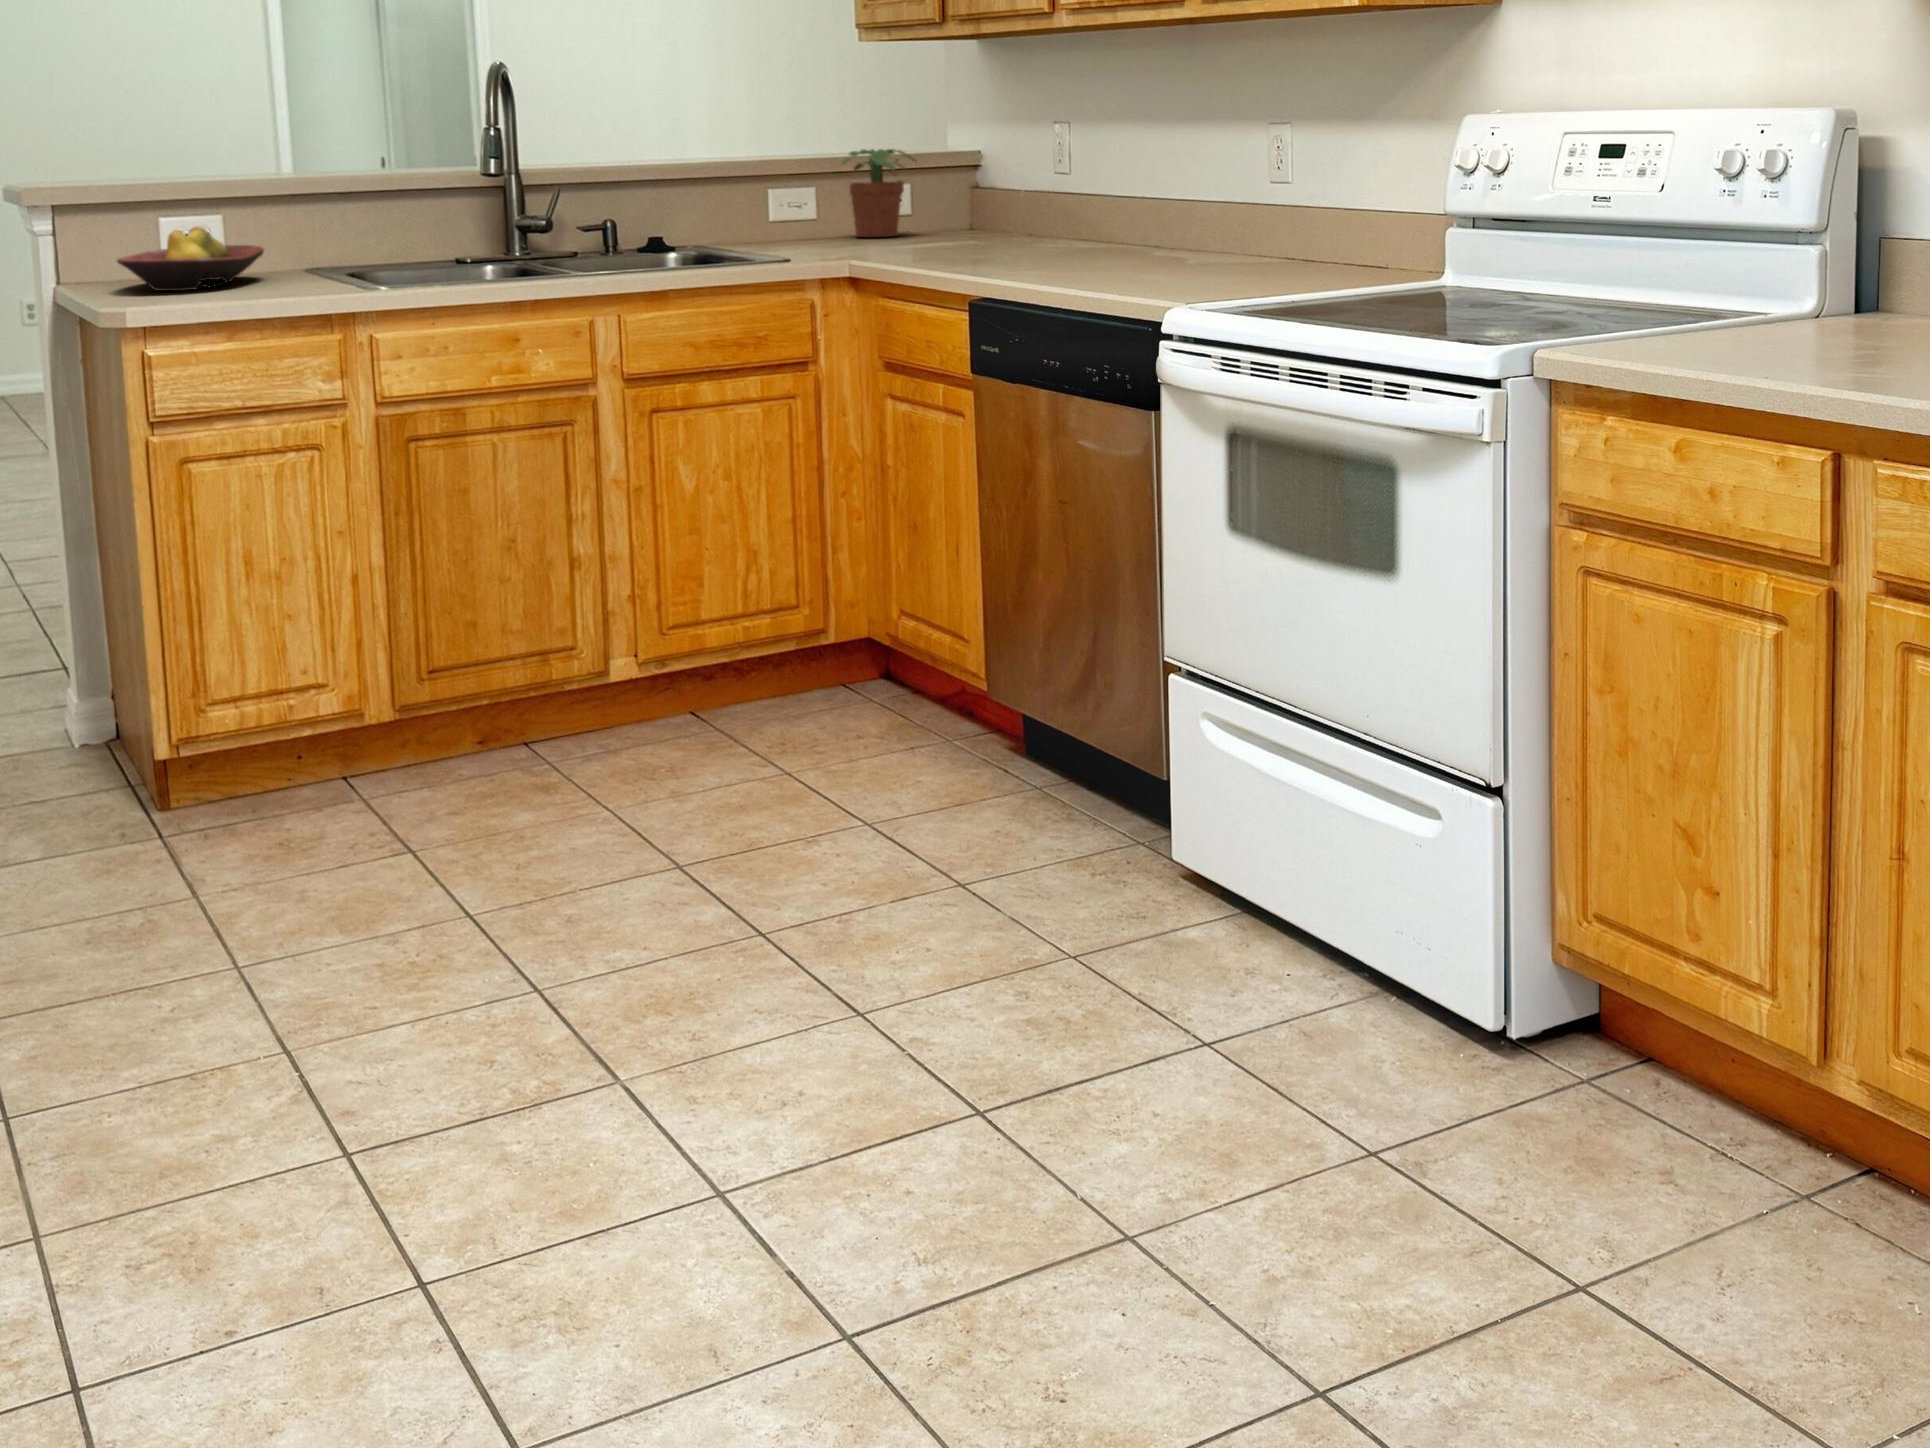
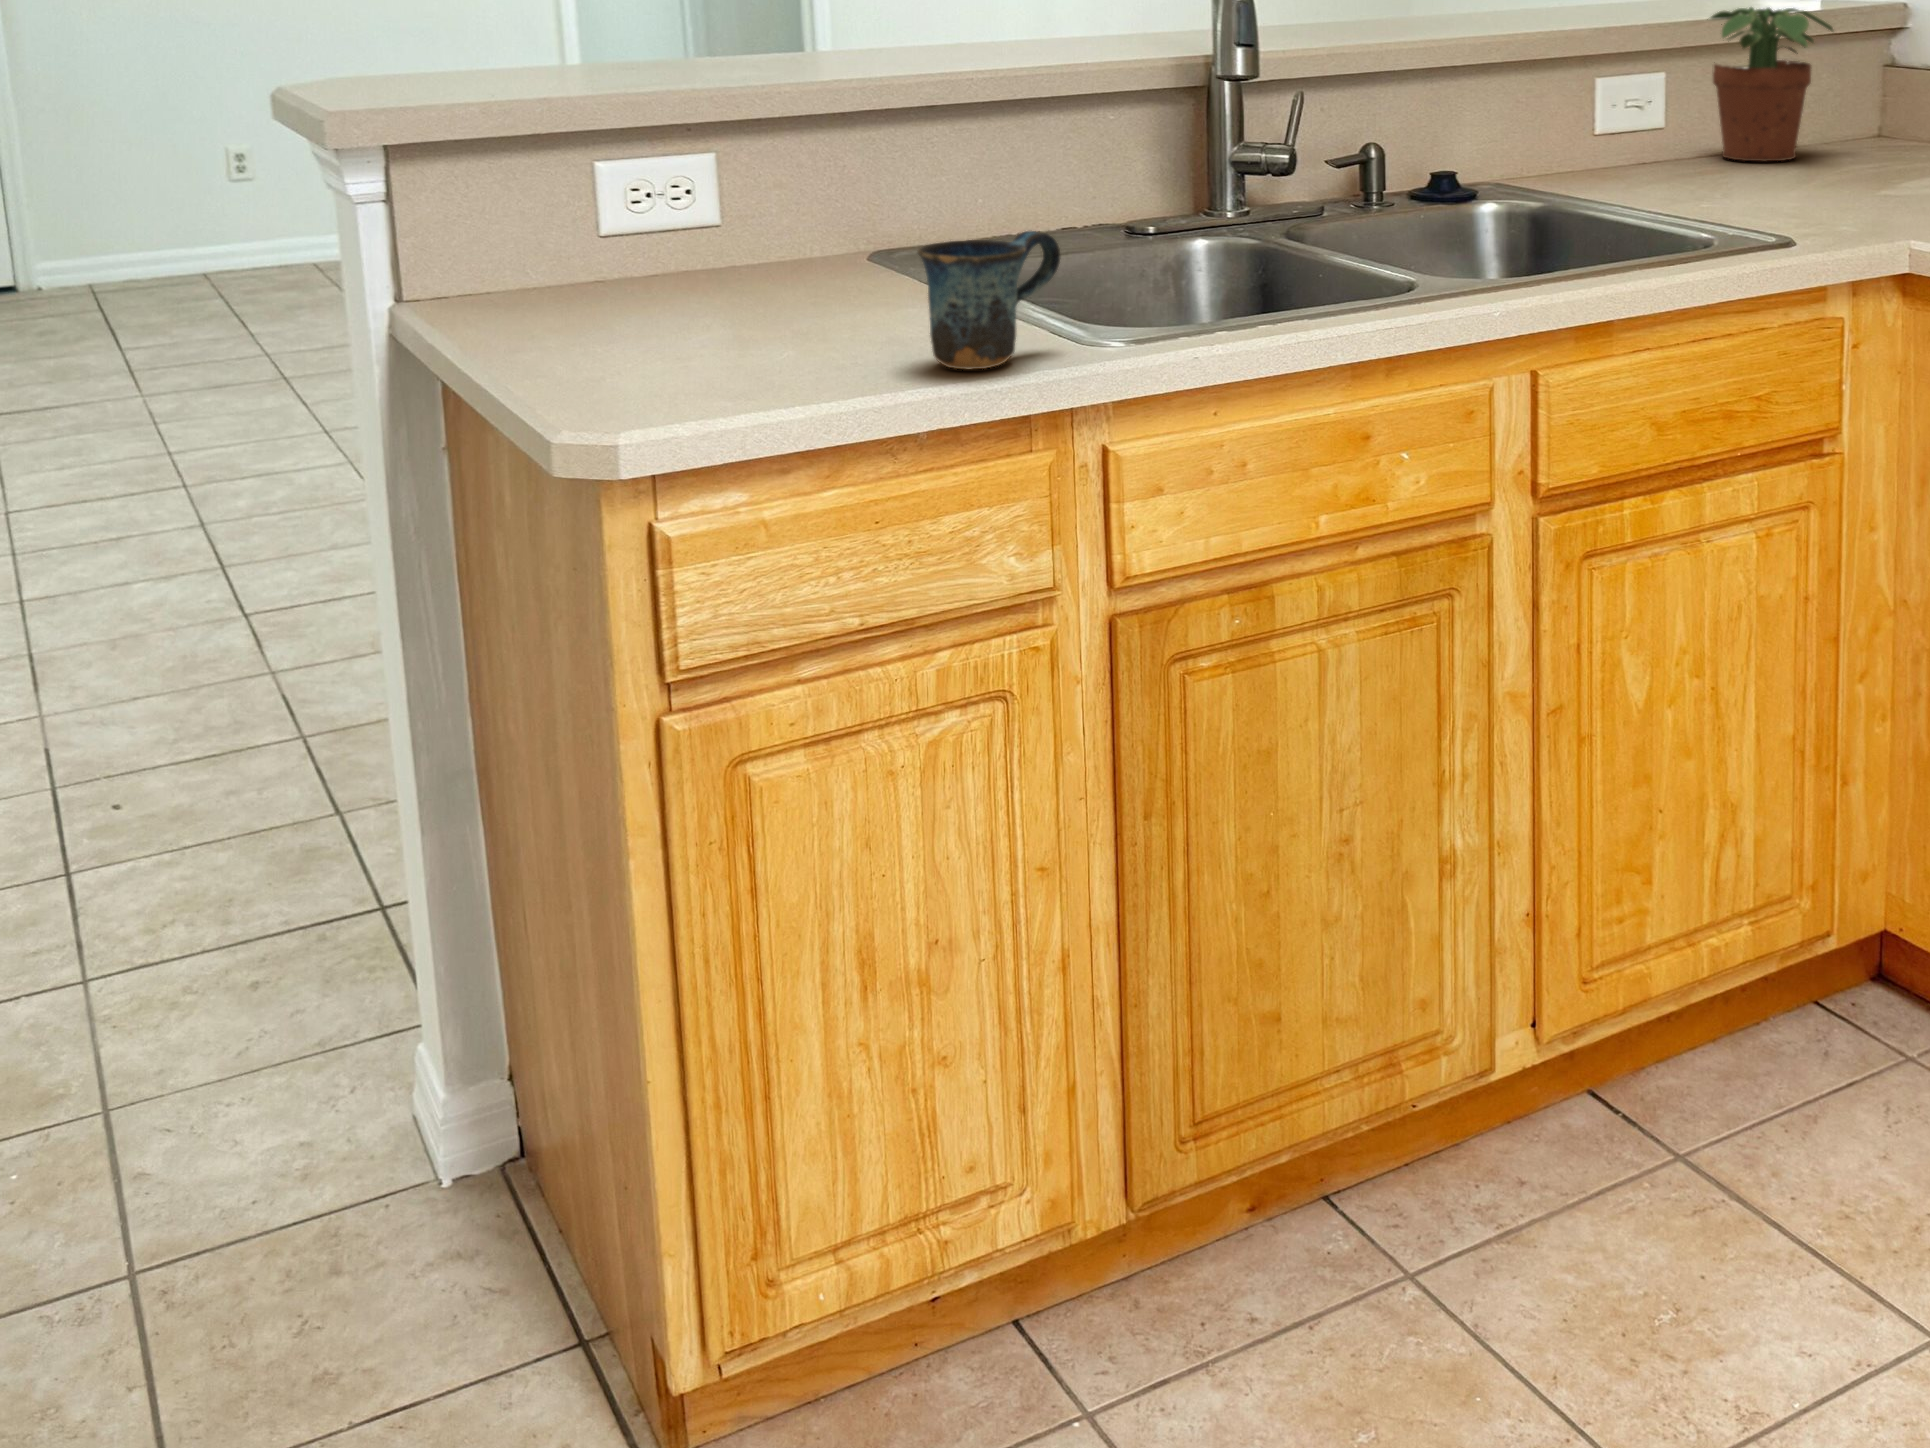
fruit bowl: present [117,227,264,291] -> none [529,182,800,332]
mug: none [284,234,358,296] -> present [918,231,1060,370]

